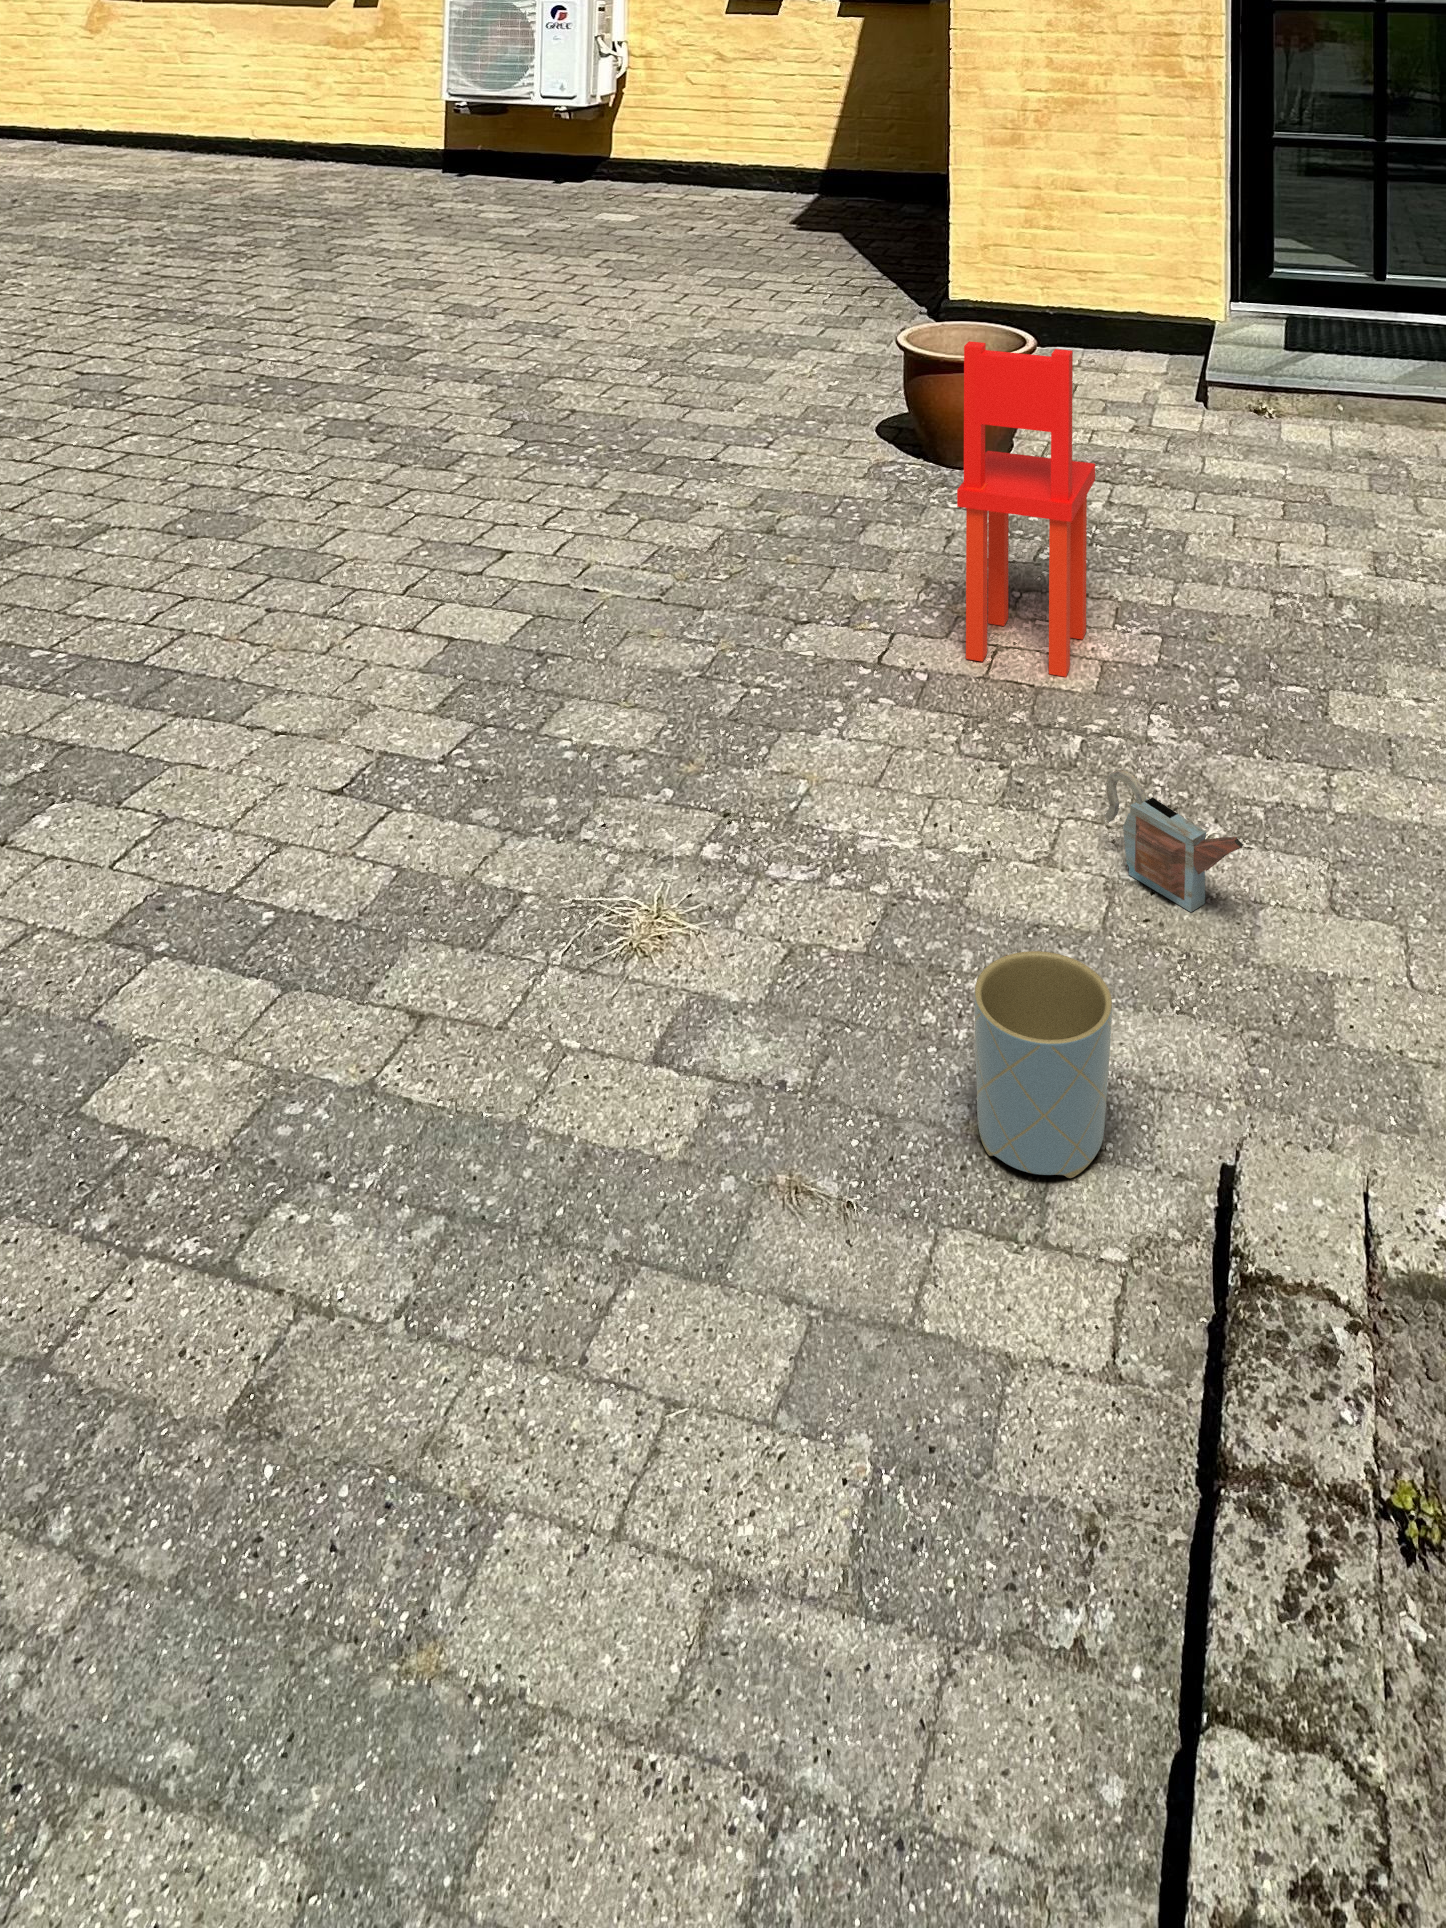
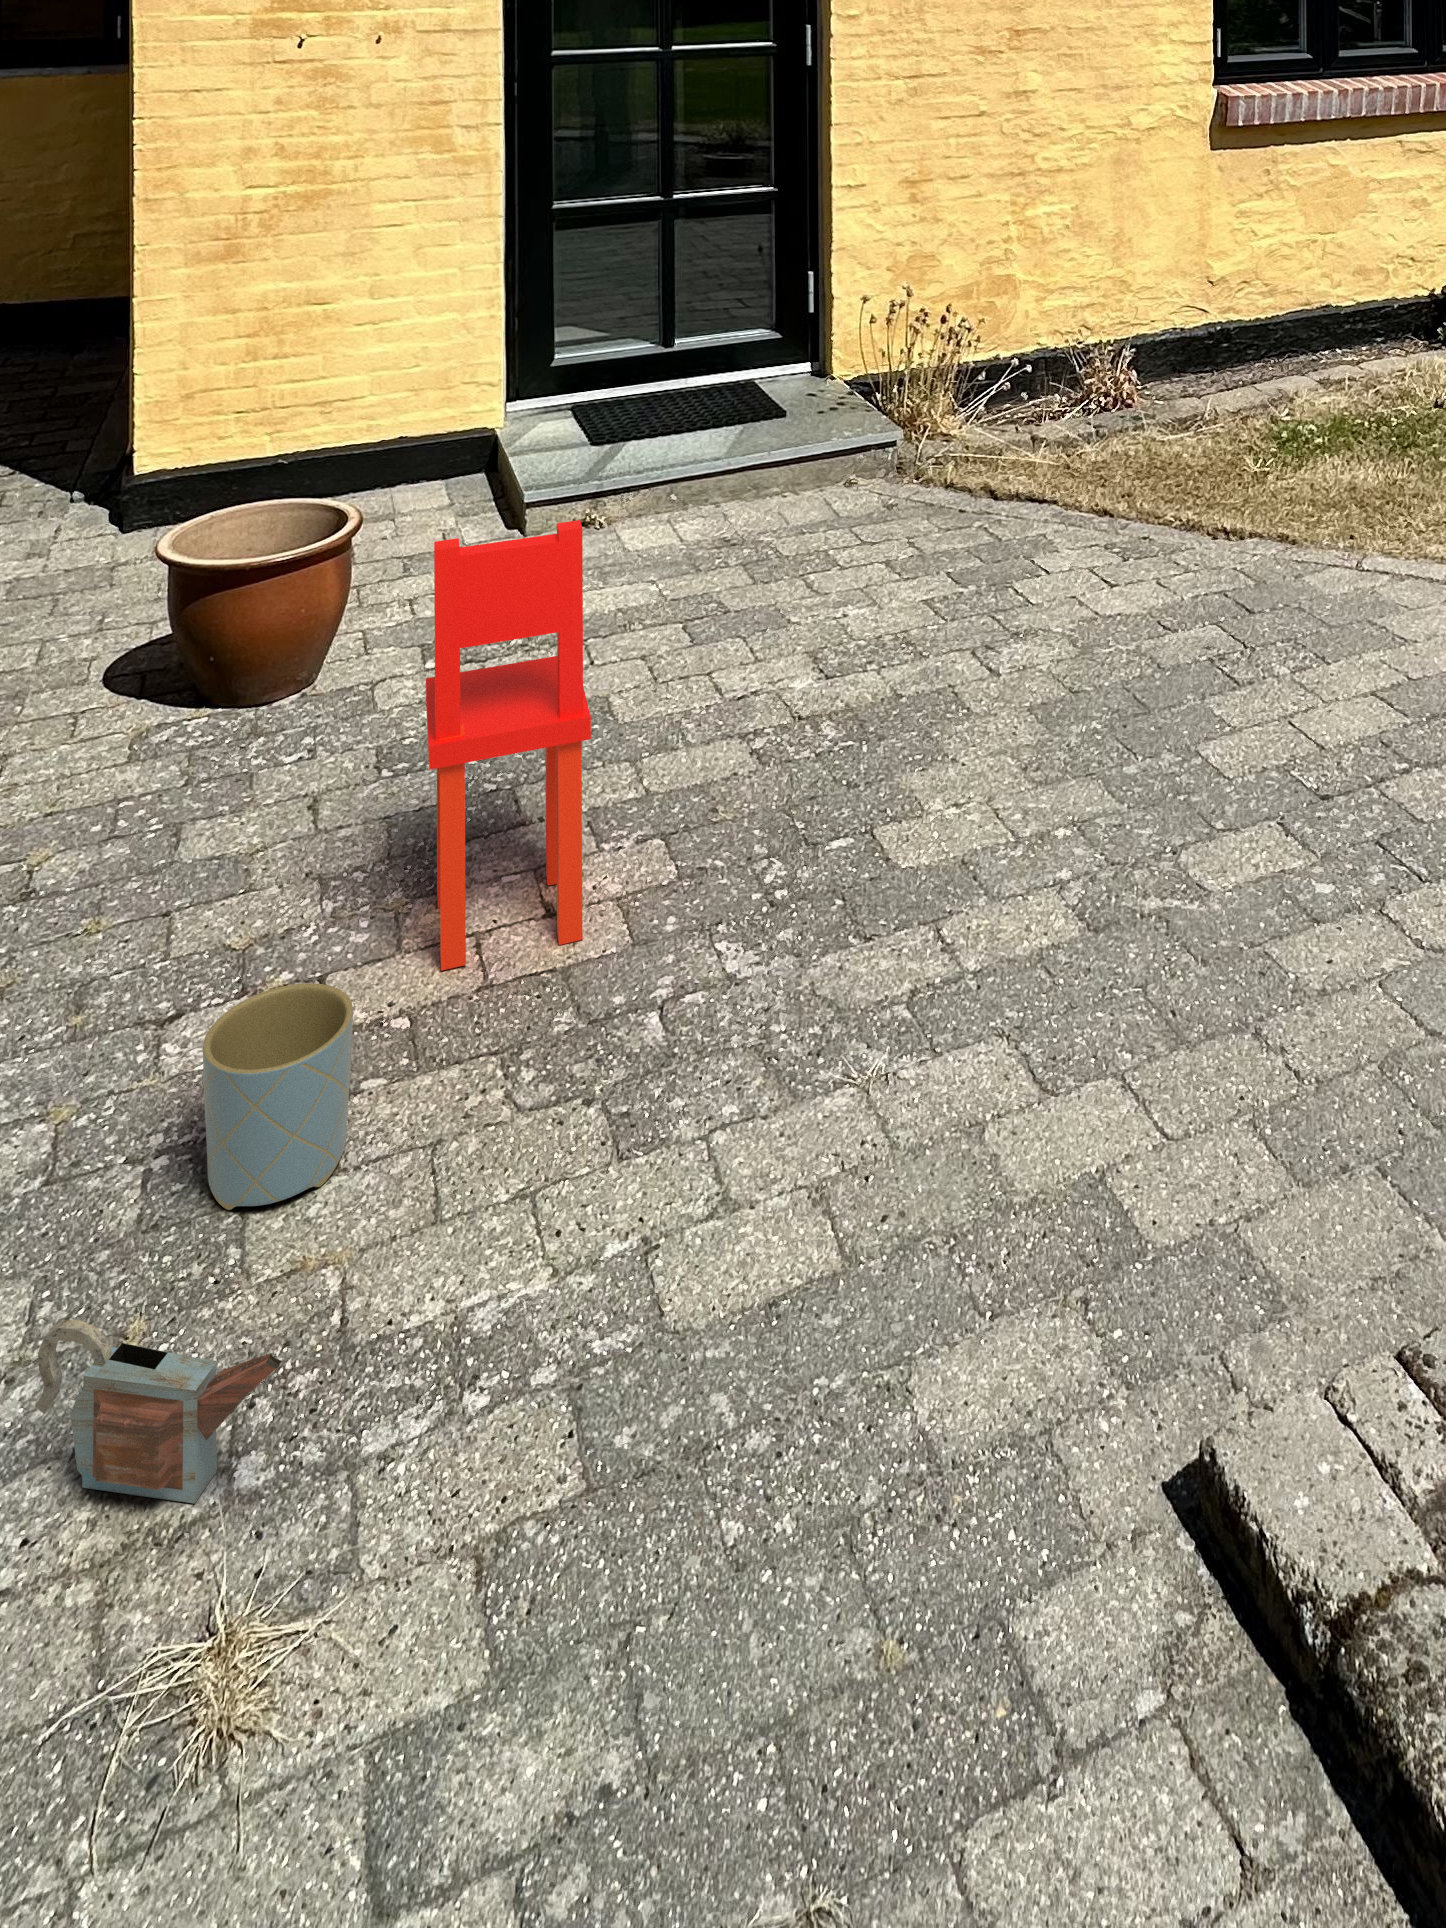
watering can: present [1104,770,1243,912] -> present [35,1320,281,1503]
planter: present [974,951,1112,1178] -> present [203,983,353,1210]

